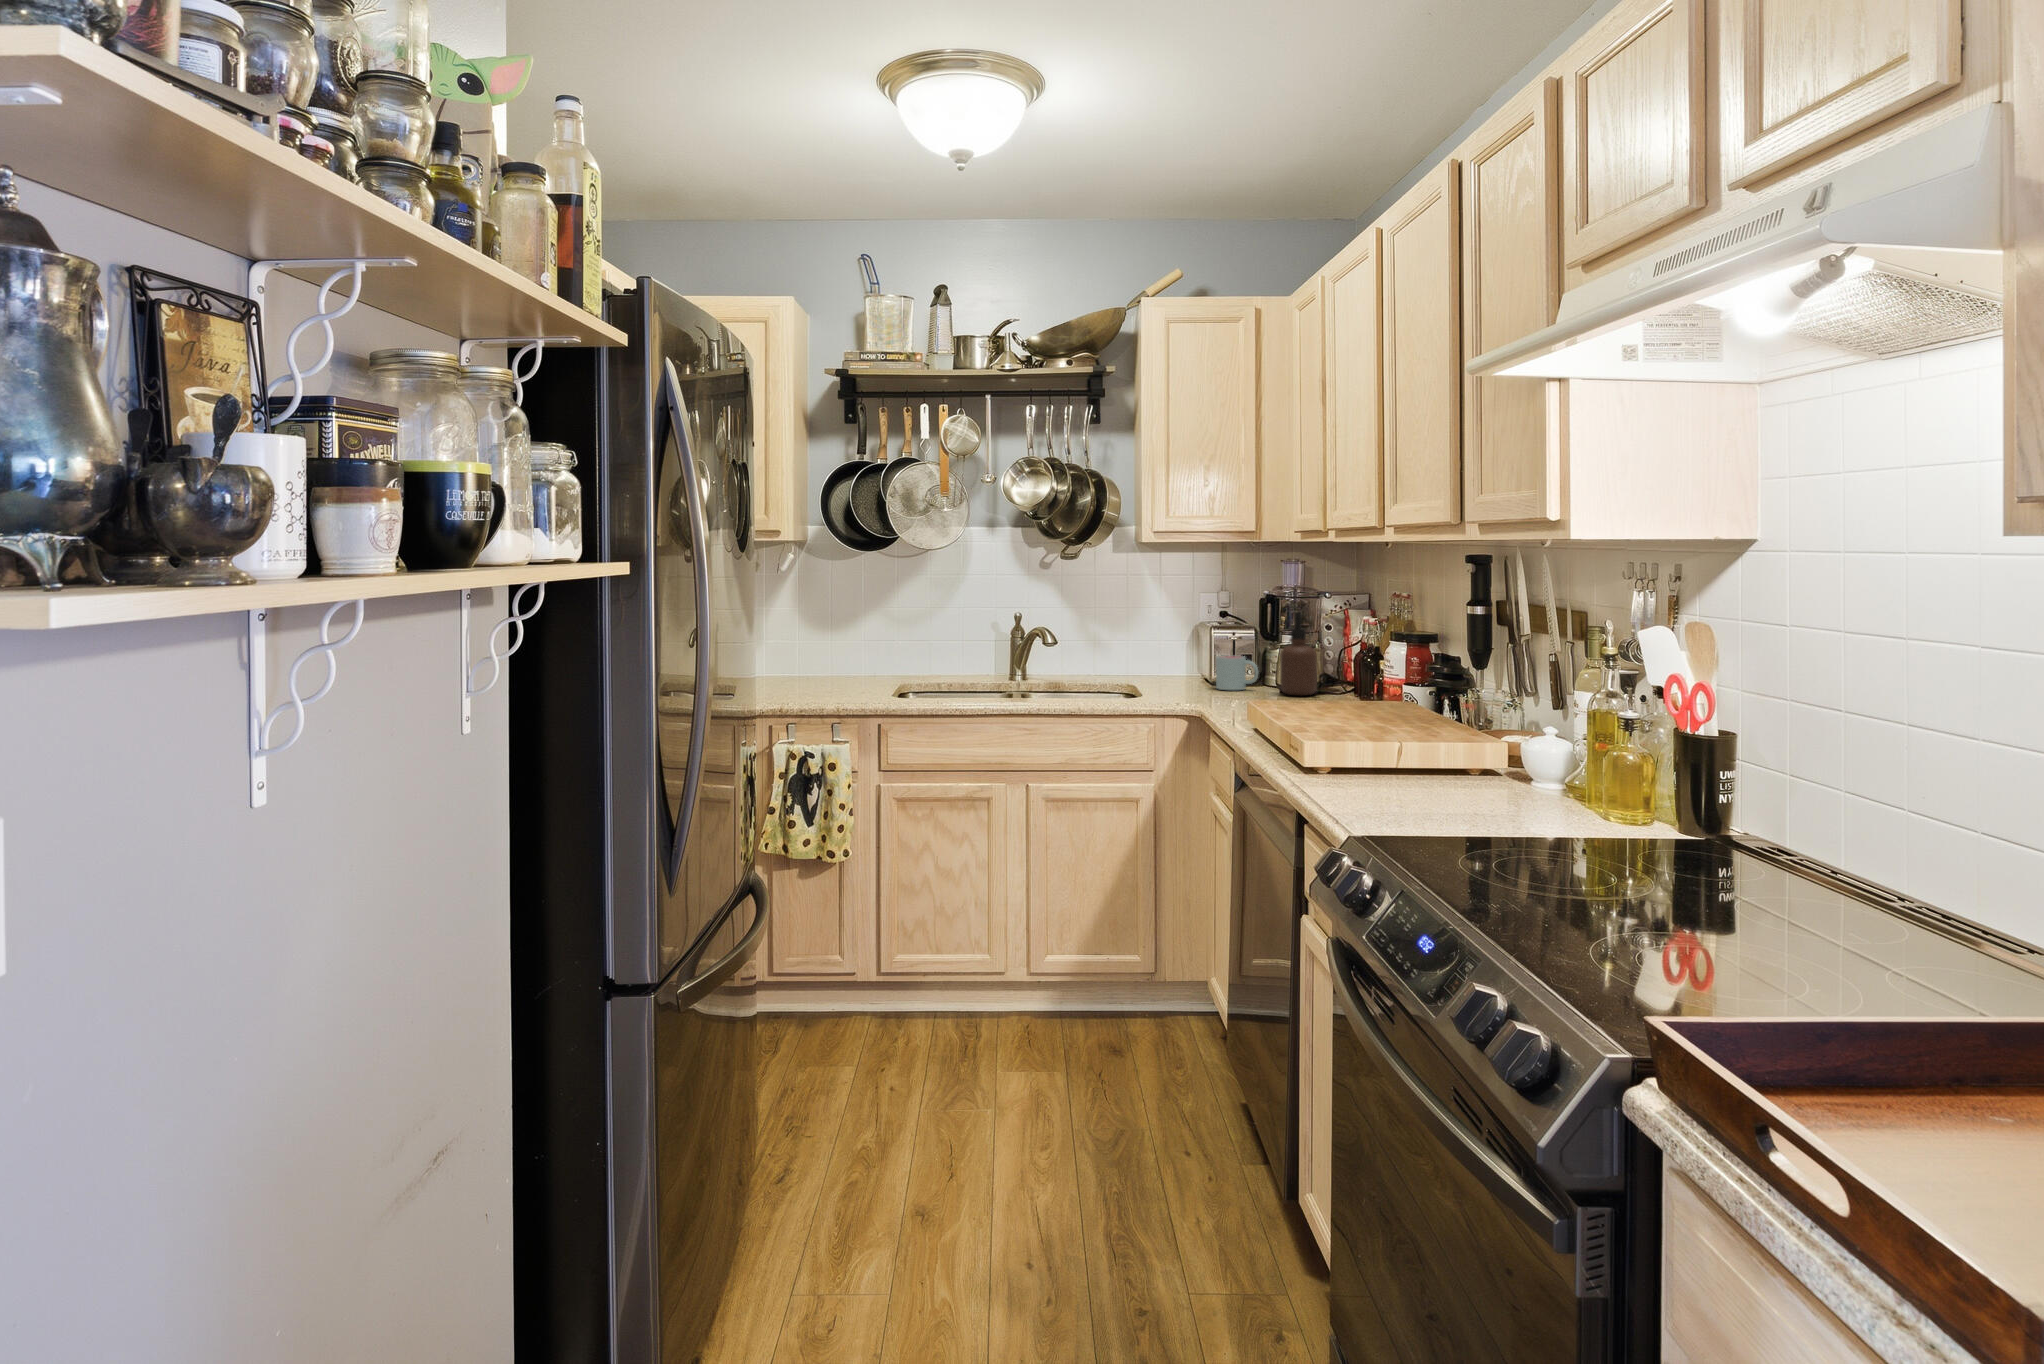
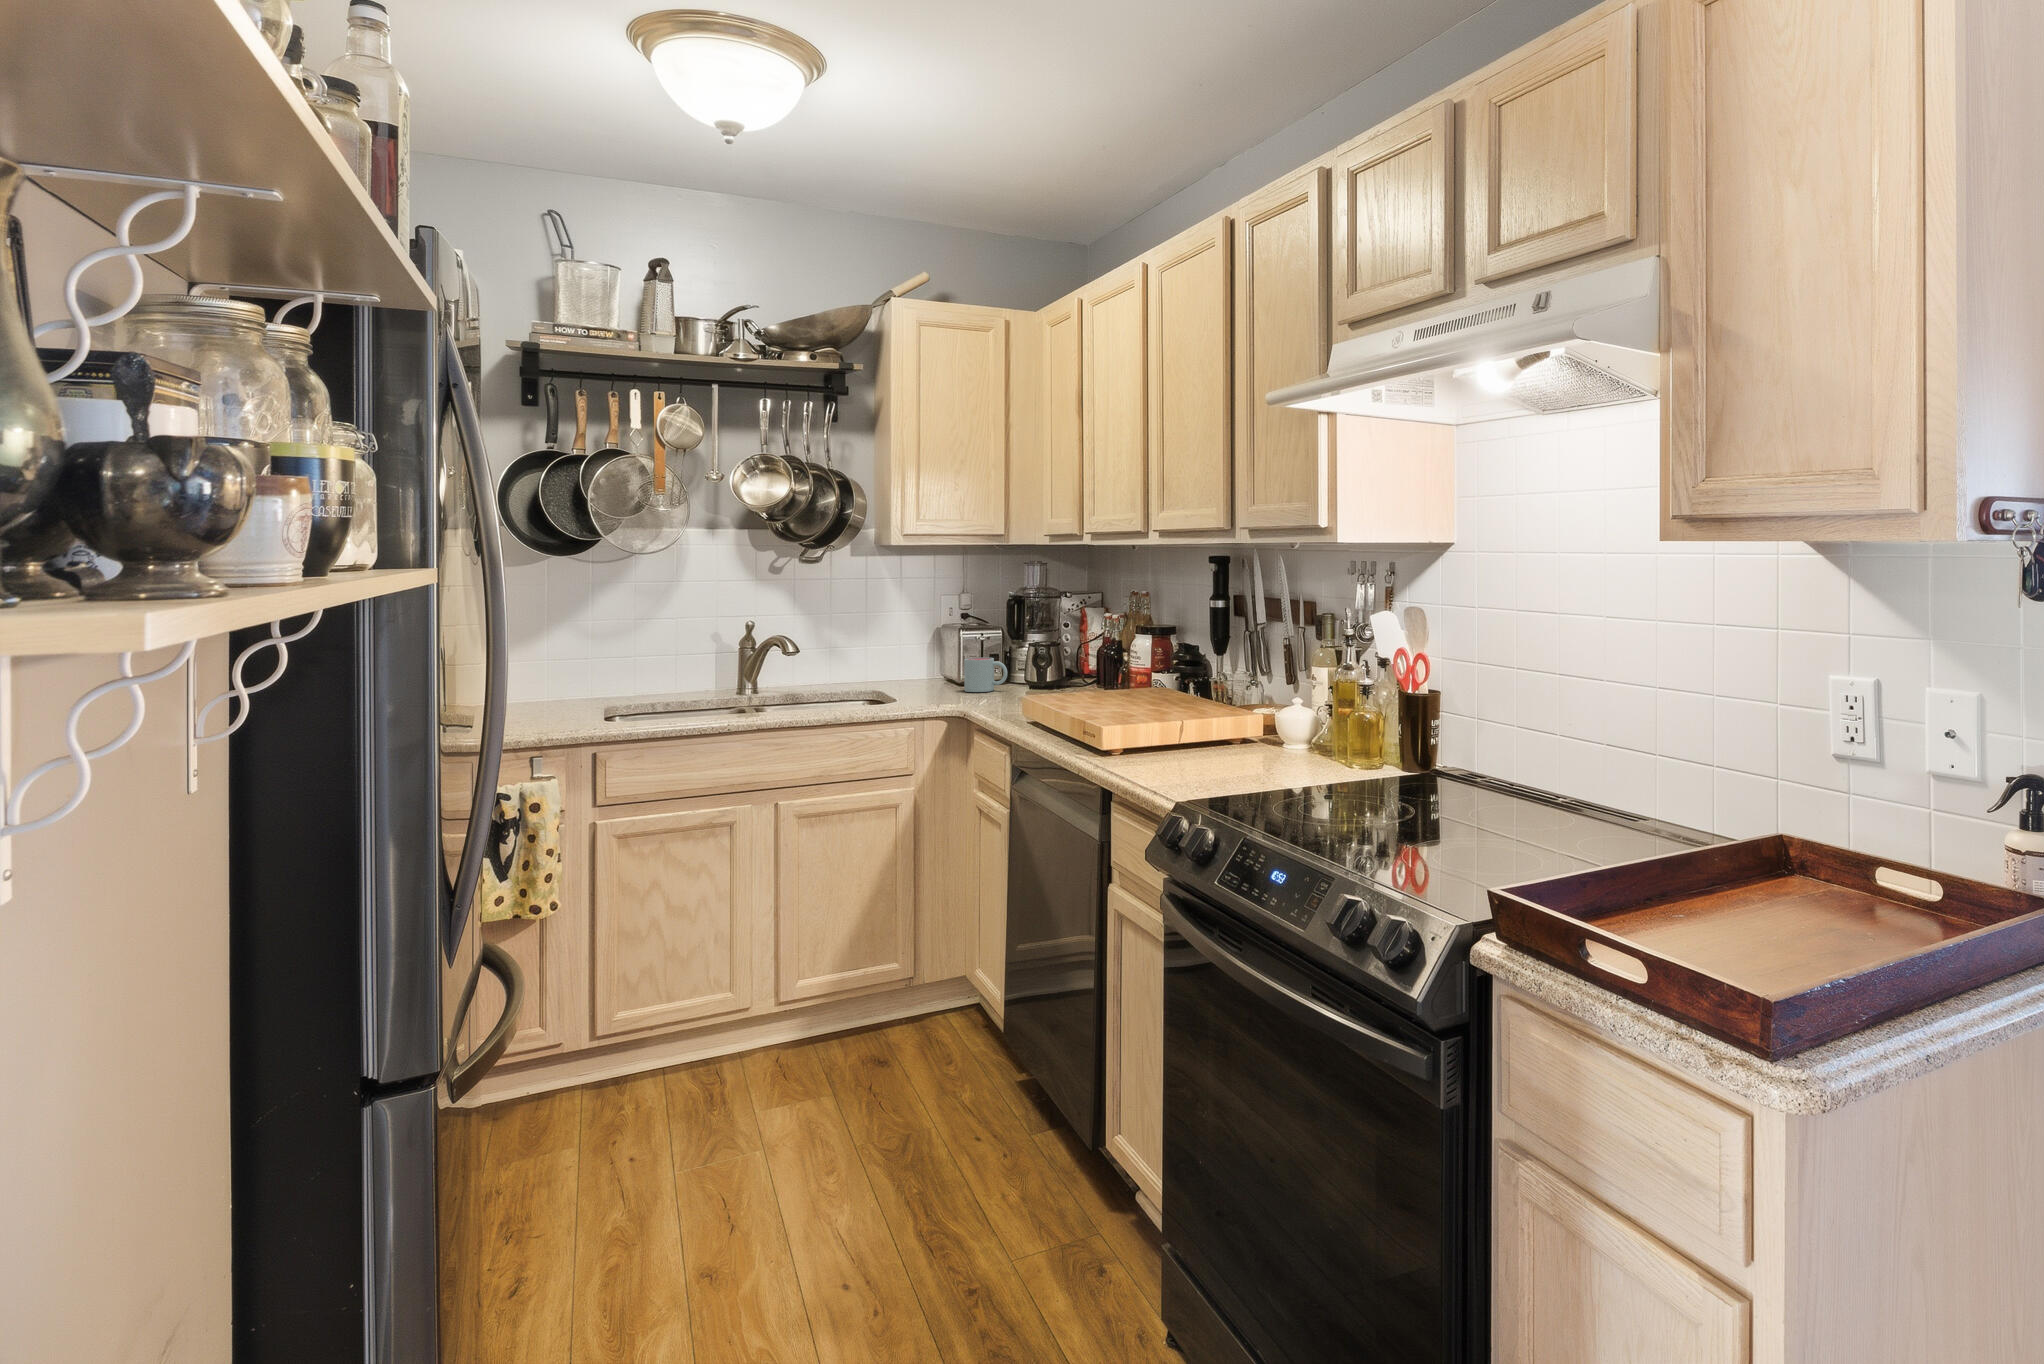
soap dispenser: present [1280,612,1317,696] -> none [1030,612,1065,693]

